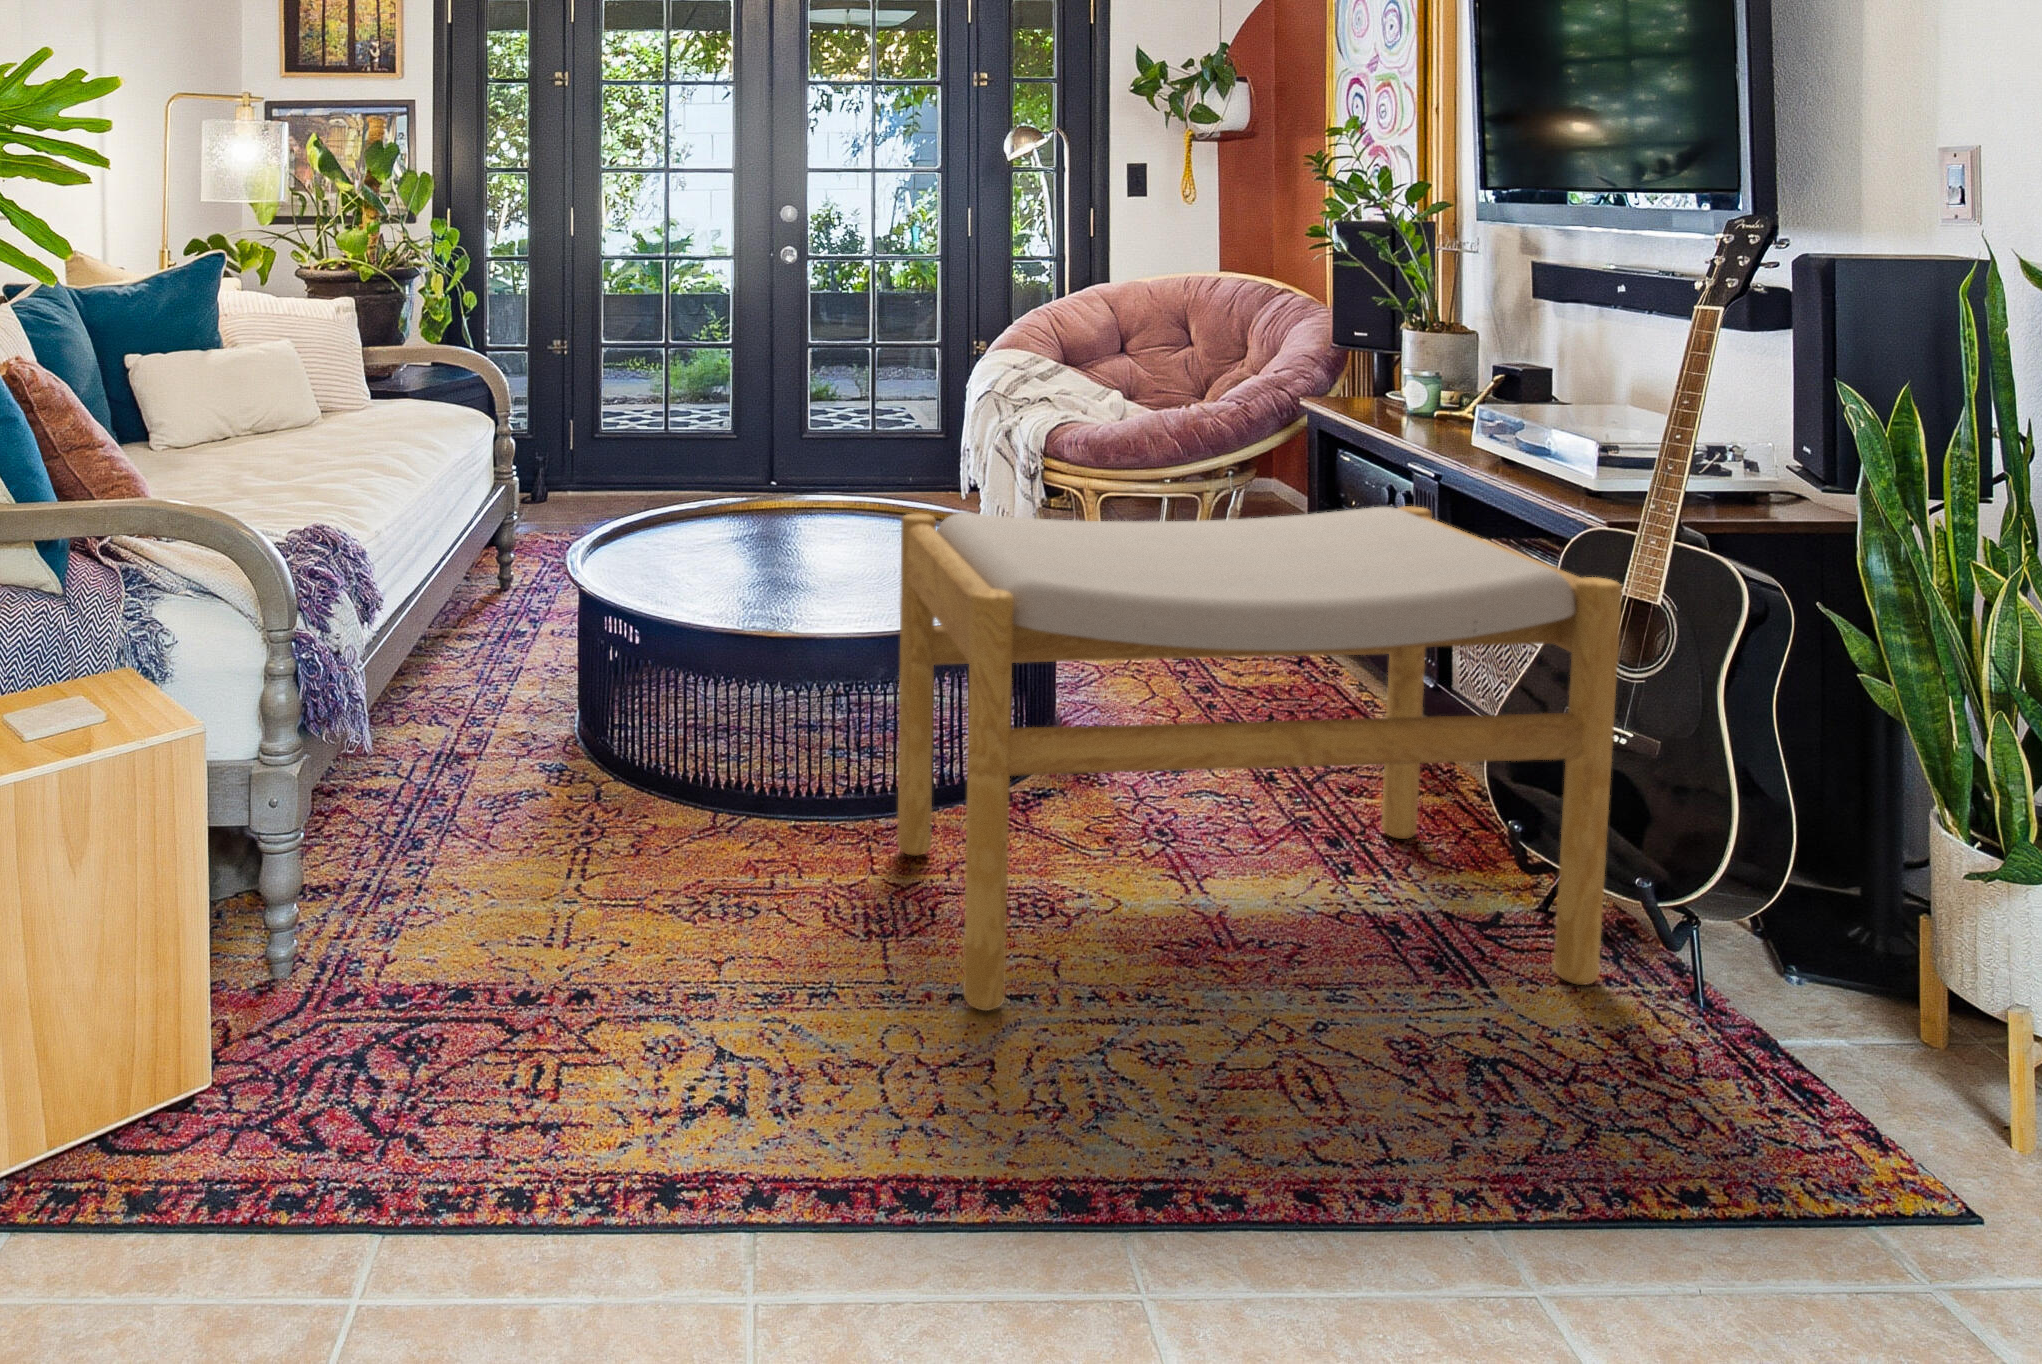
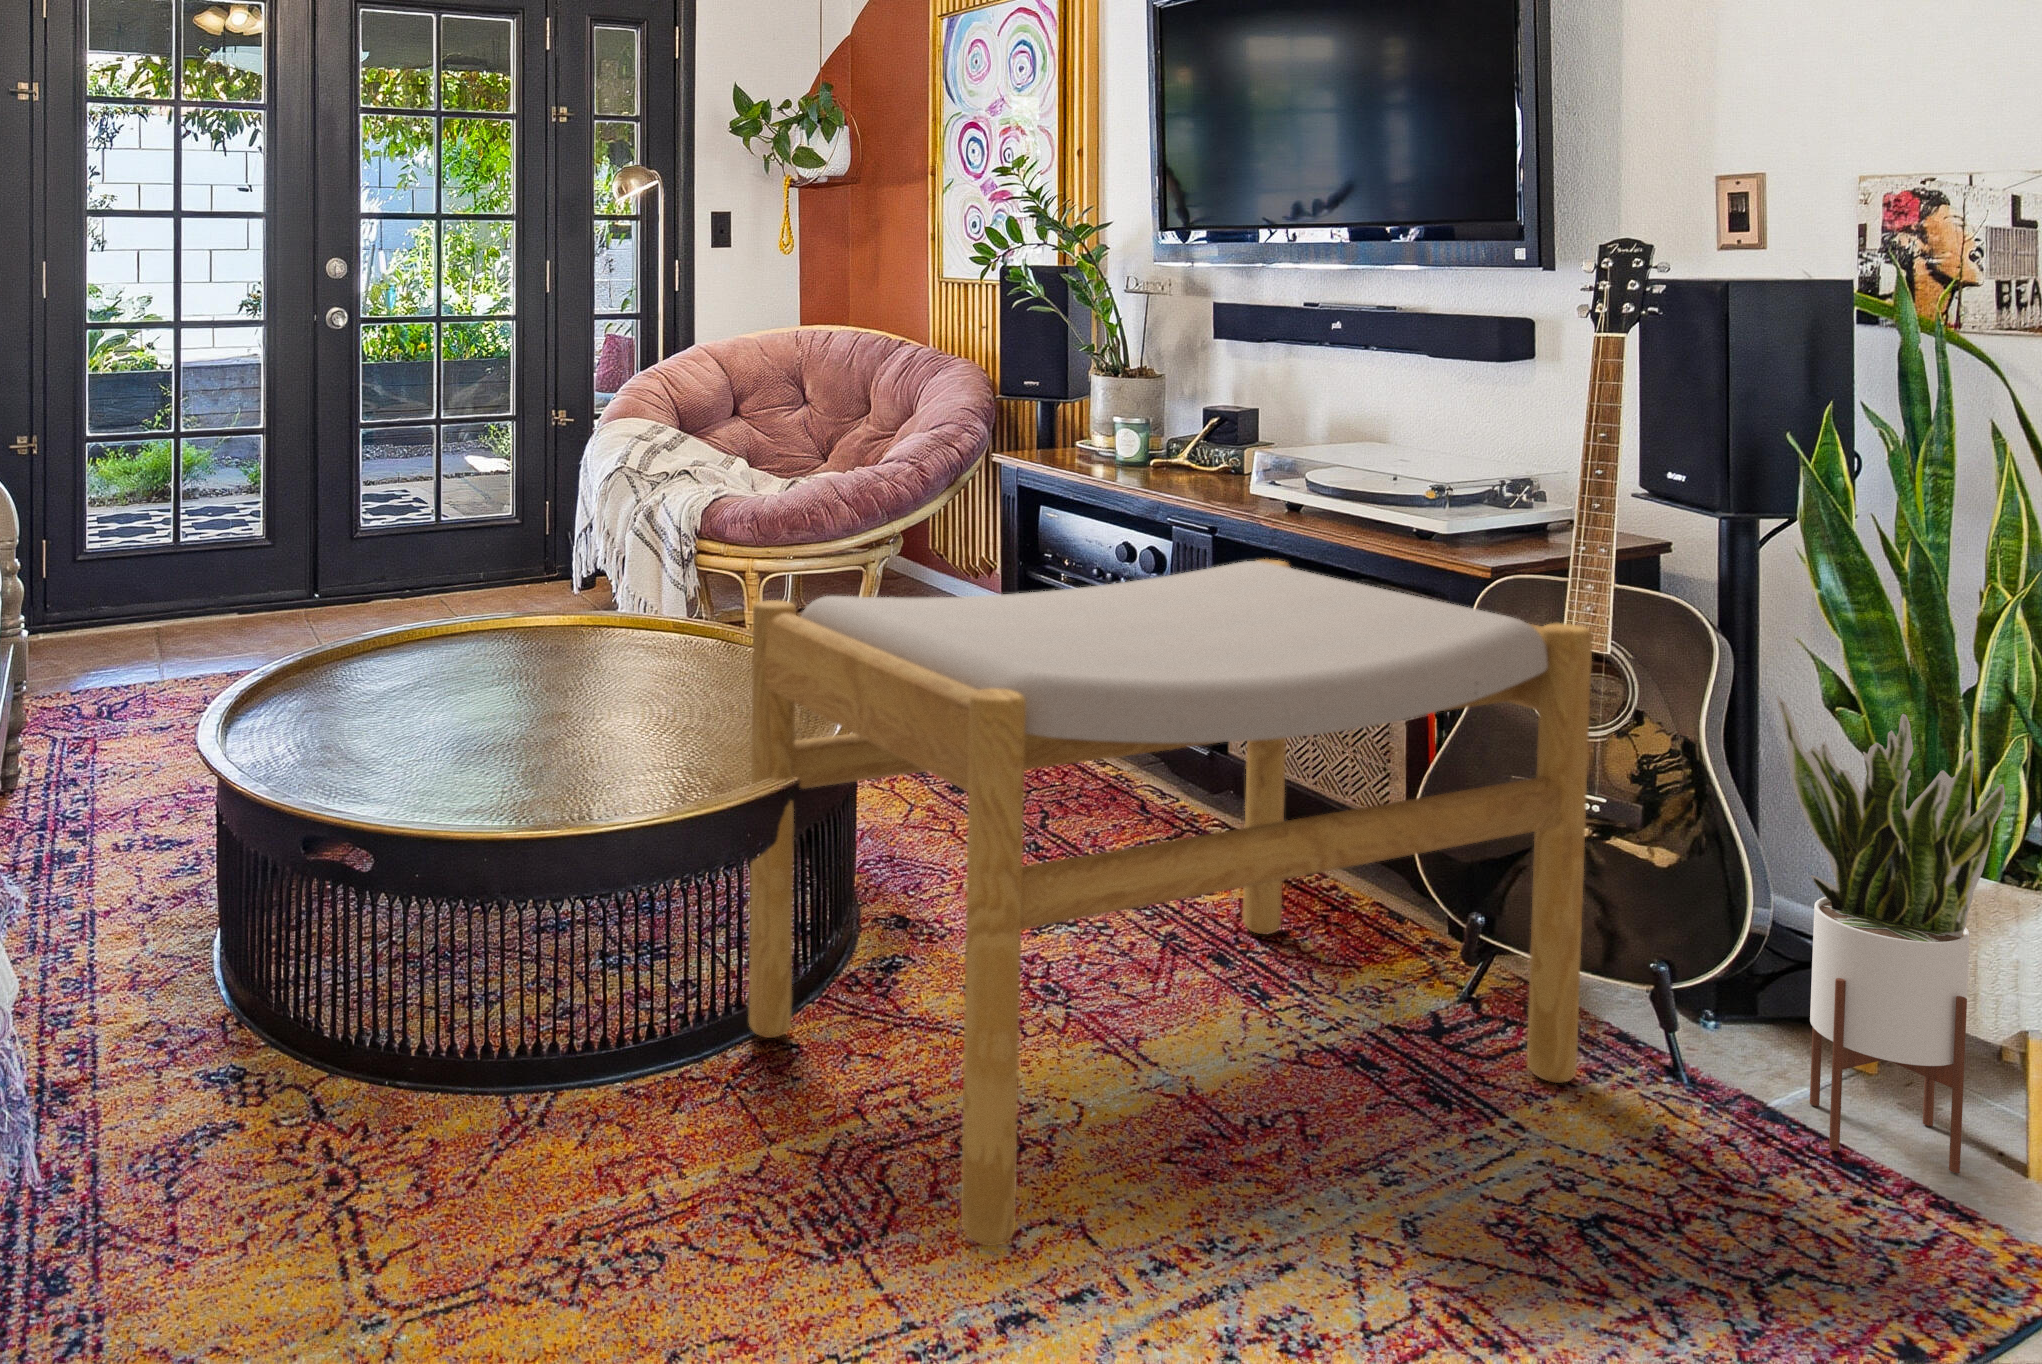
potted plant: none [1799,658,1992,1111] -> present [1777,696,2005,1173]

